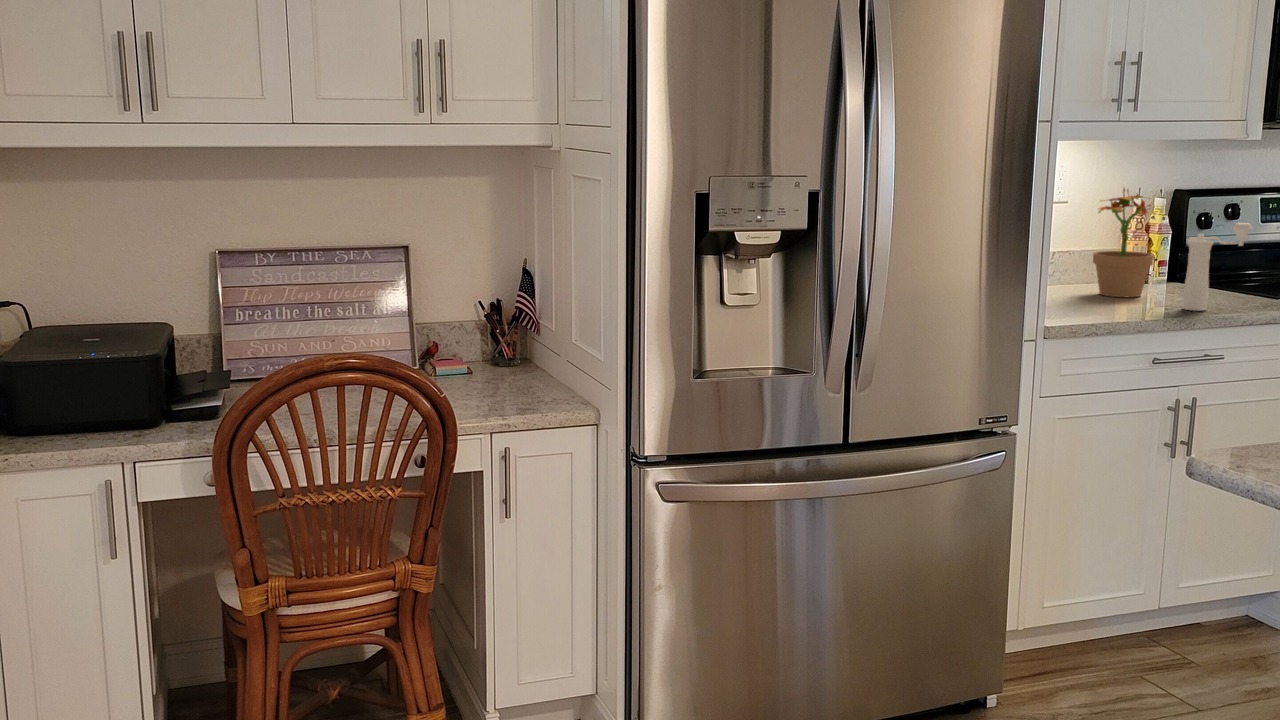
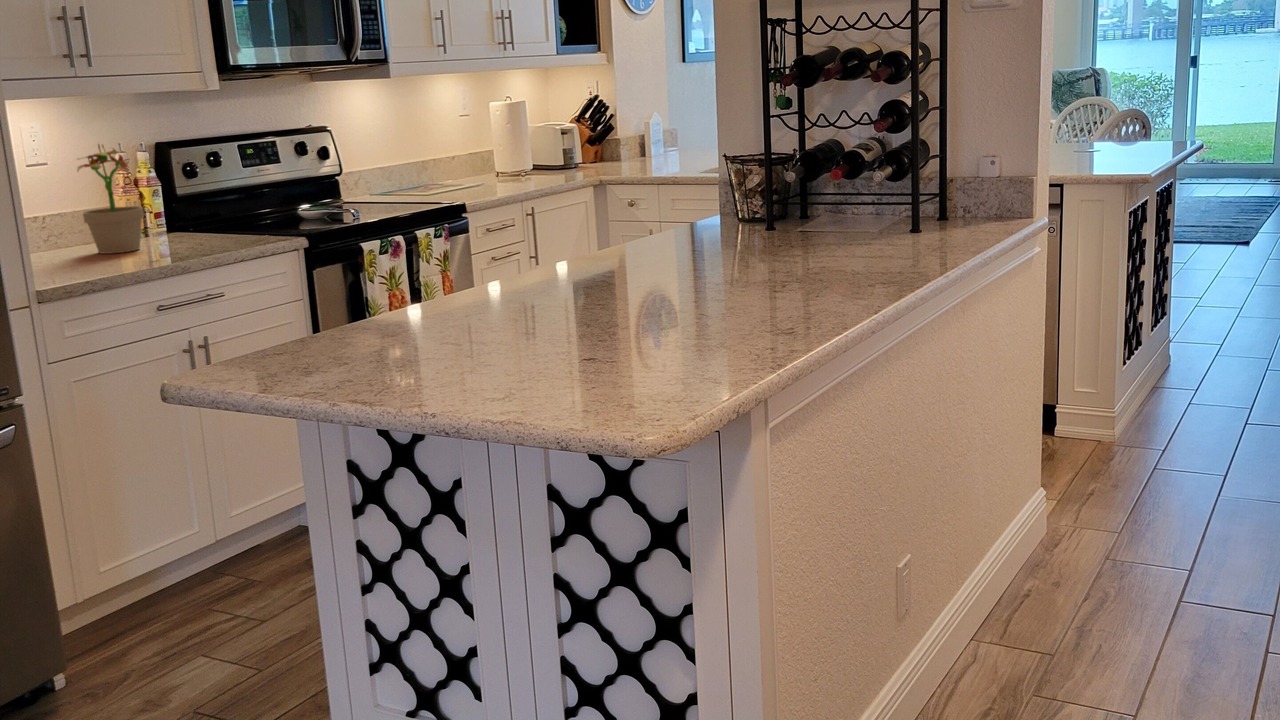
pepper mill: present [1182,223,1252,311] -> none [167,167,224,255]

